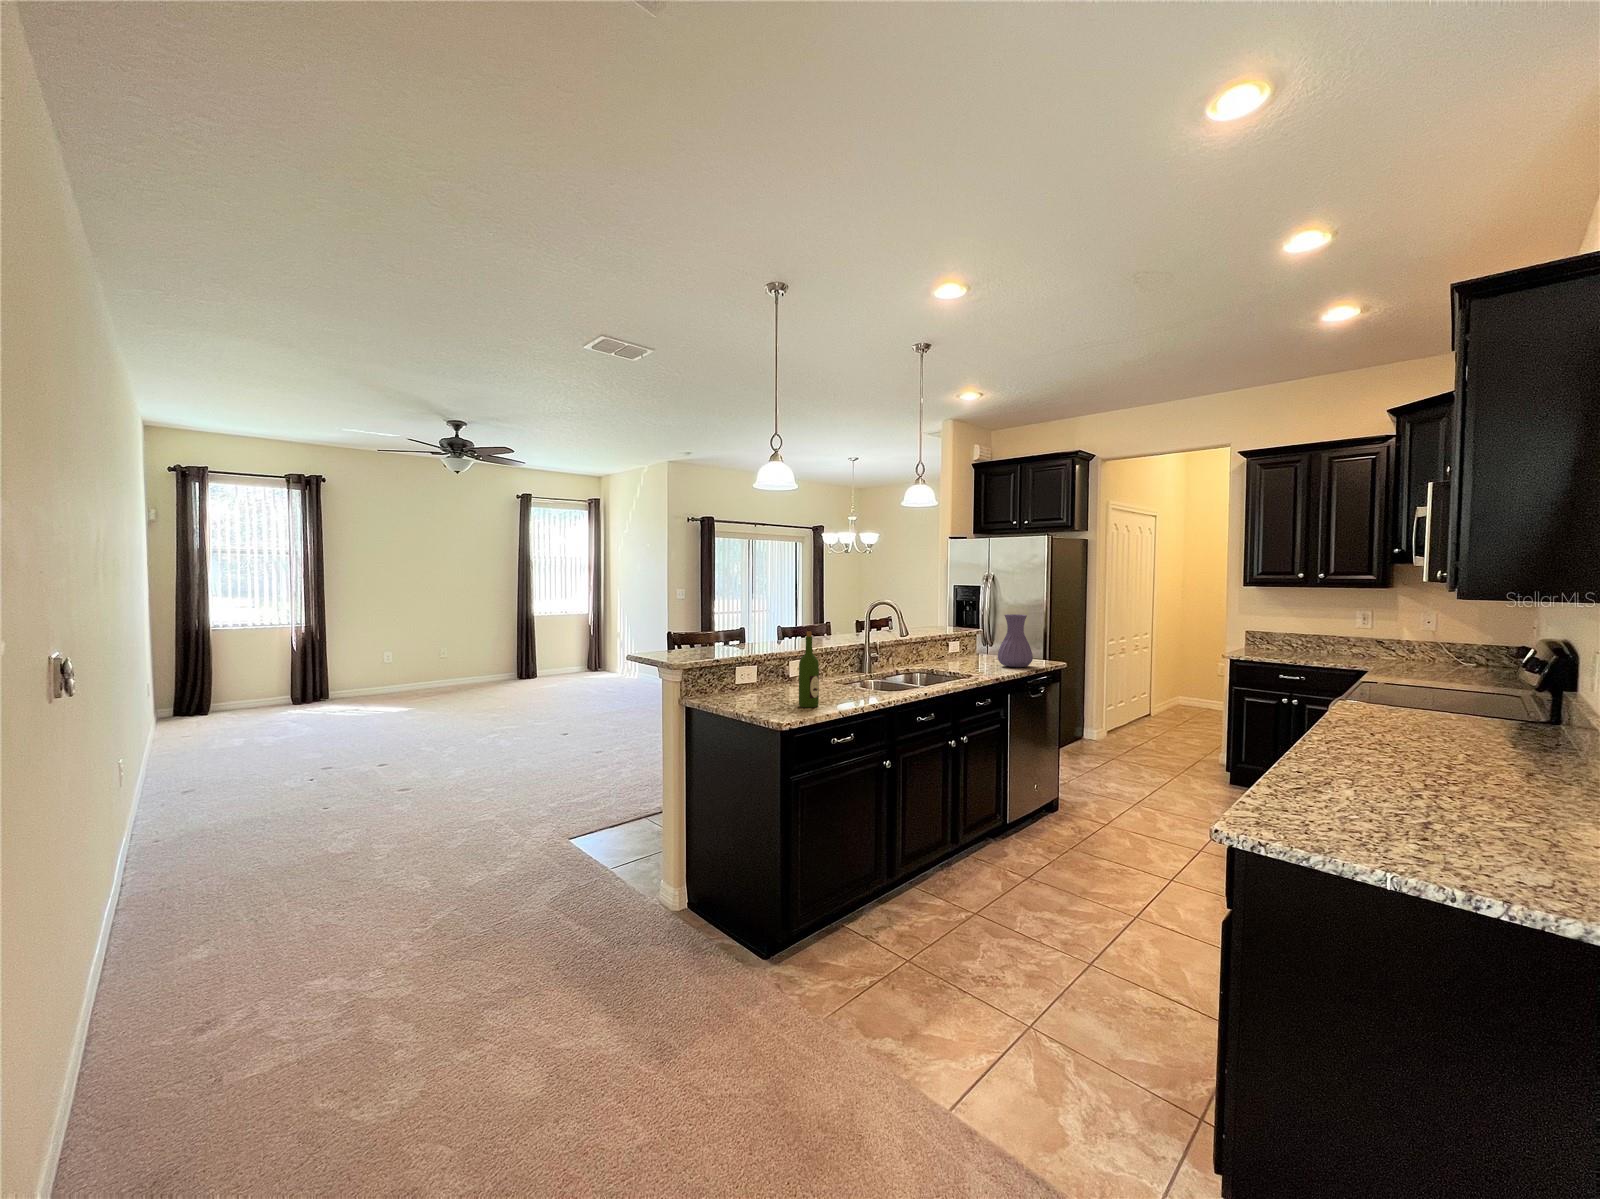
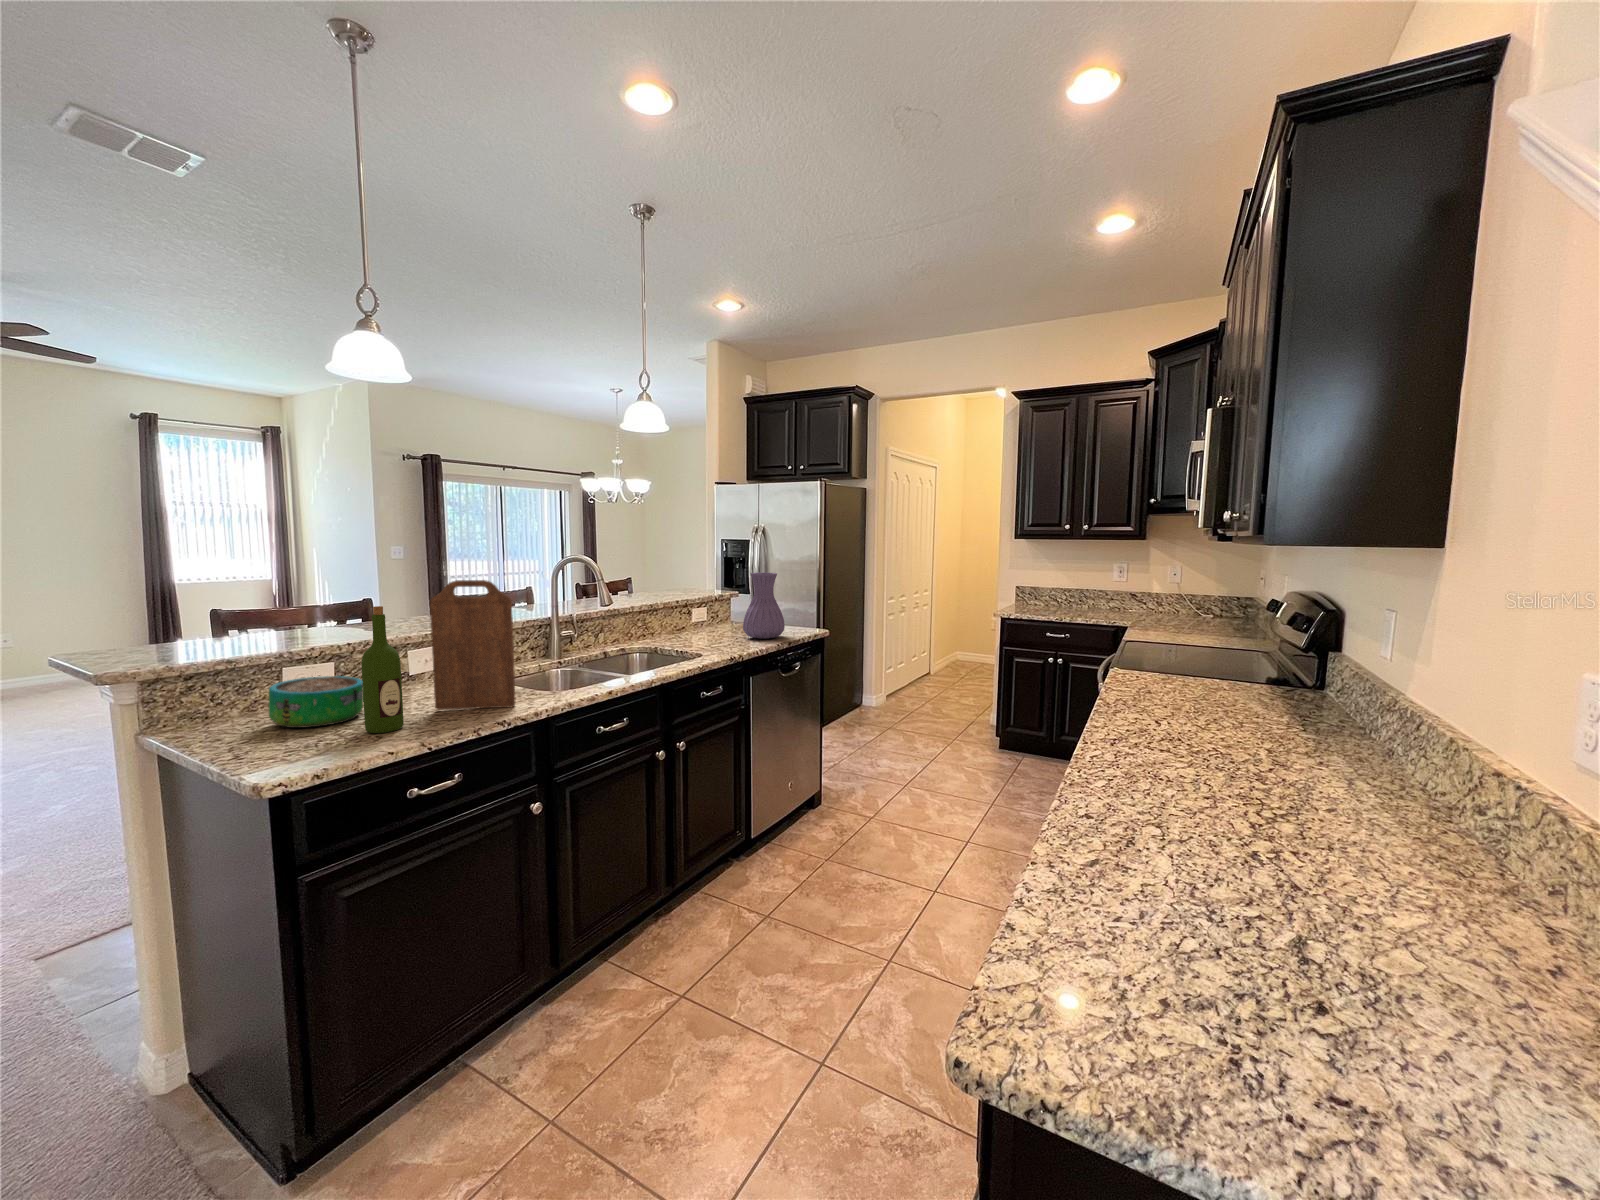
cutting board: none [825,617,874,700] -> present [430,580,515,710]
decorative bowl: none [739,674,785,703] -> present [269,676,363,728]

